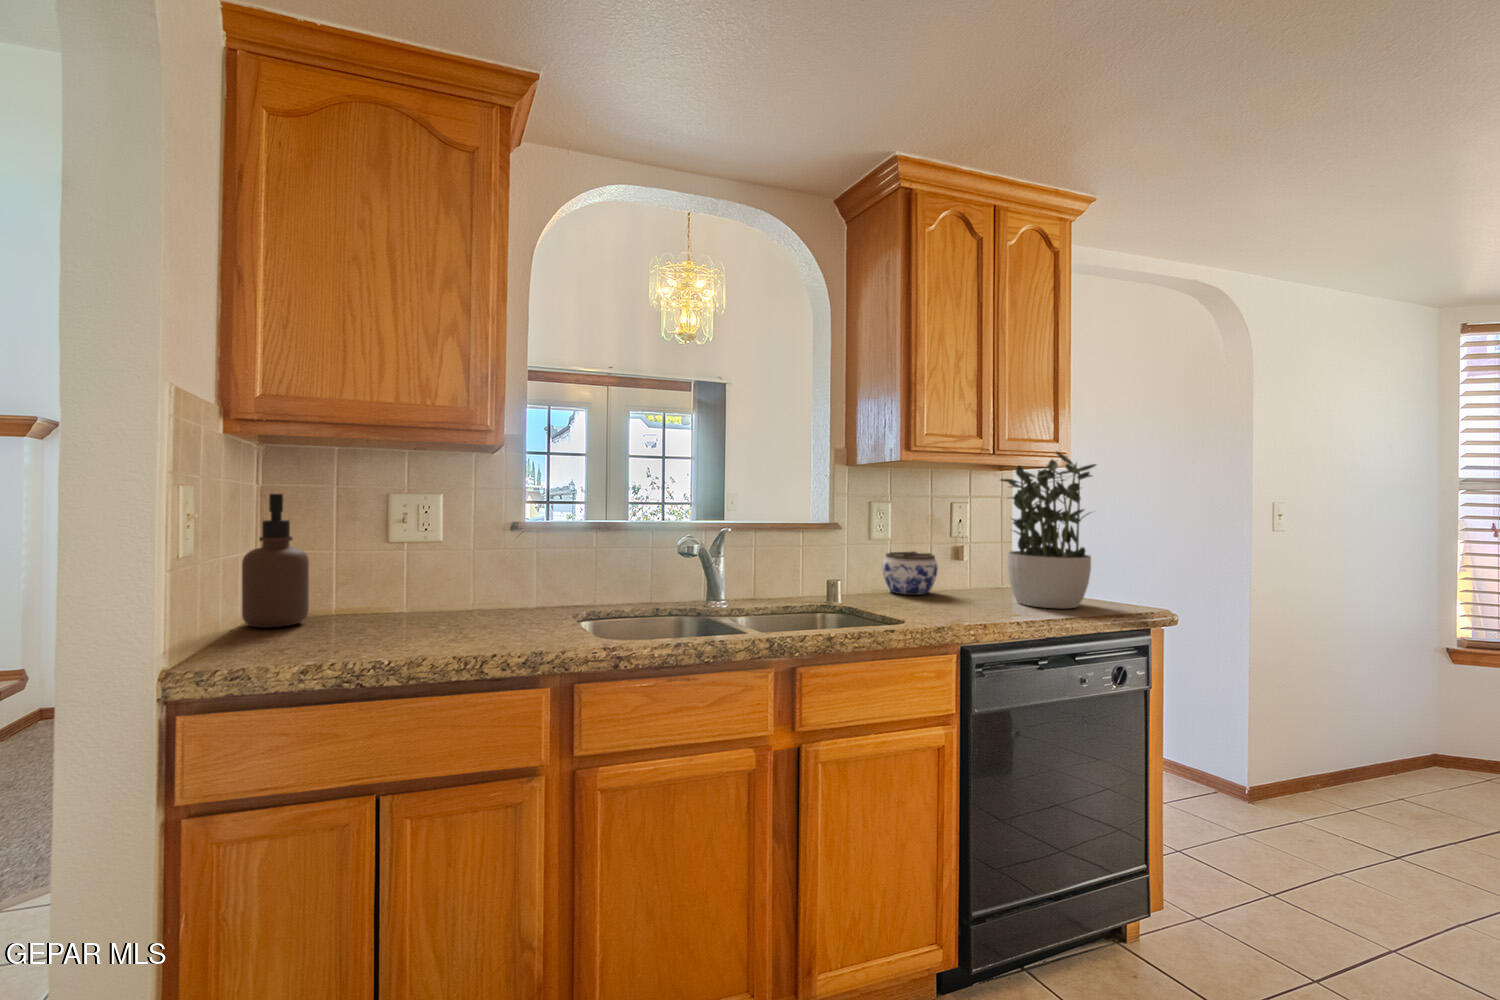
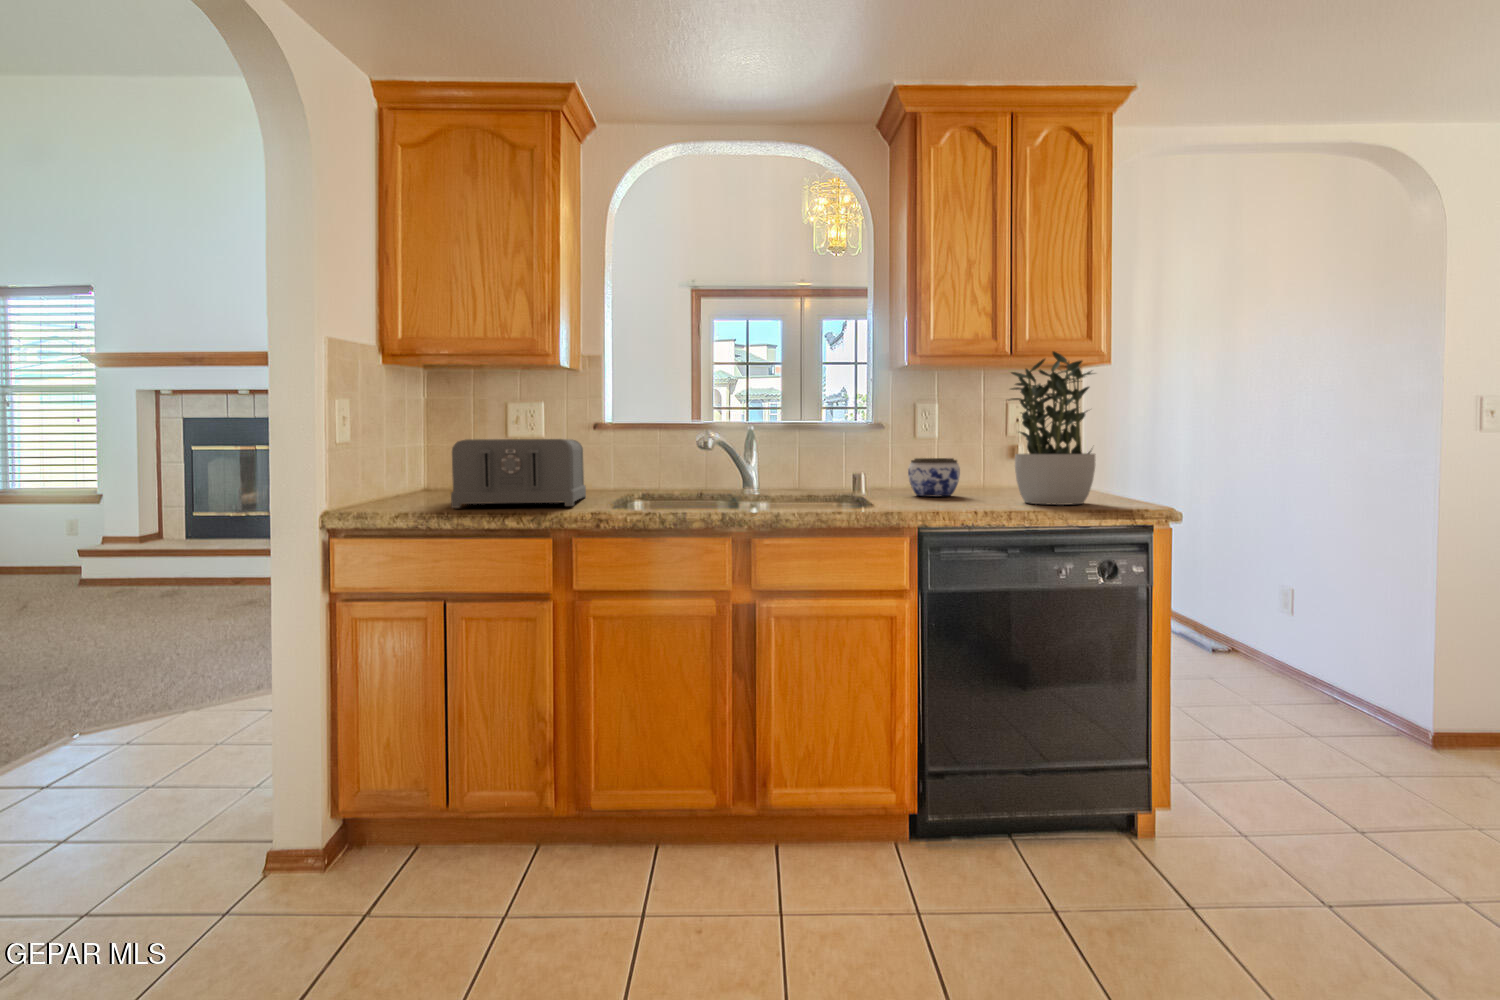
soap dispenser: present [242,494,309,627] -> none [390,412,432,501]
toaster: none [376,533,558,646] -> present [451,439,586,508]

